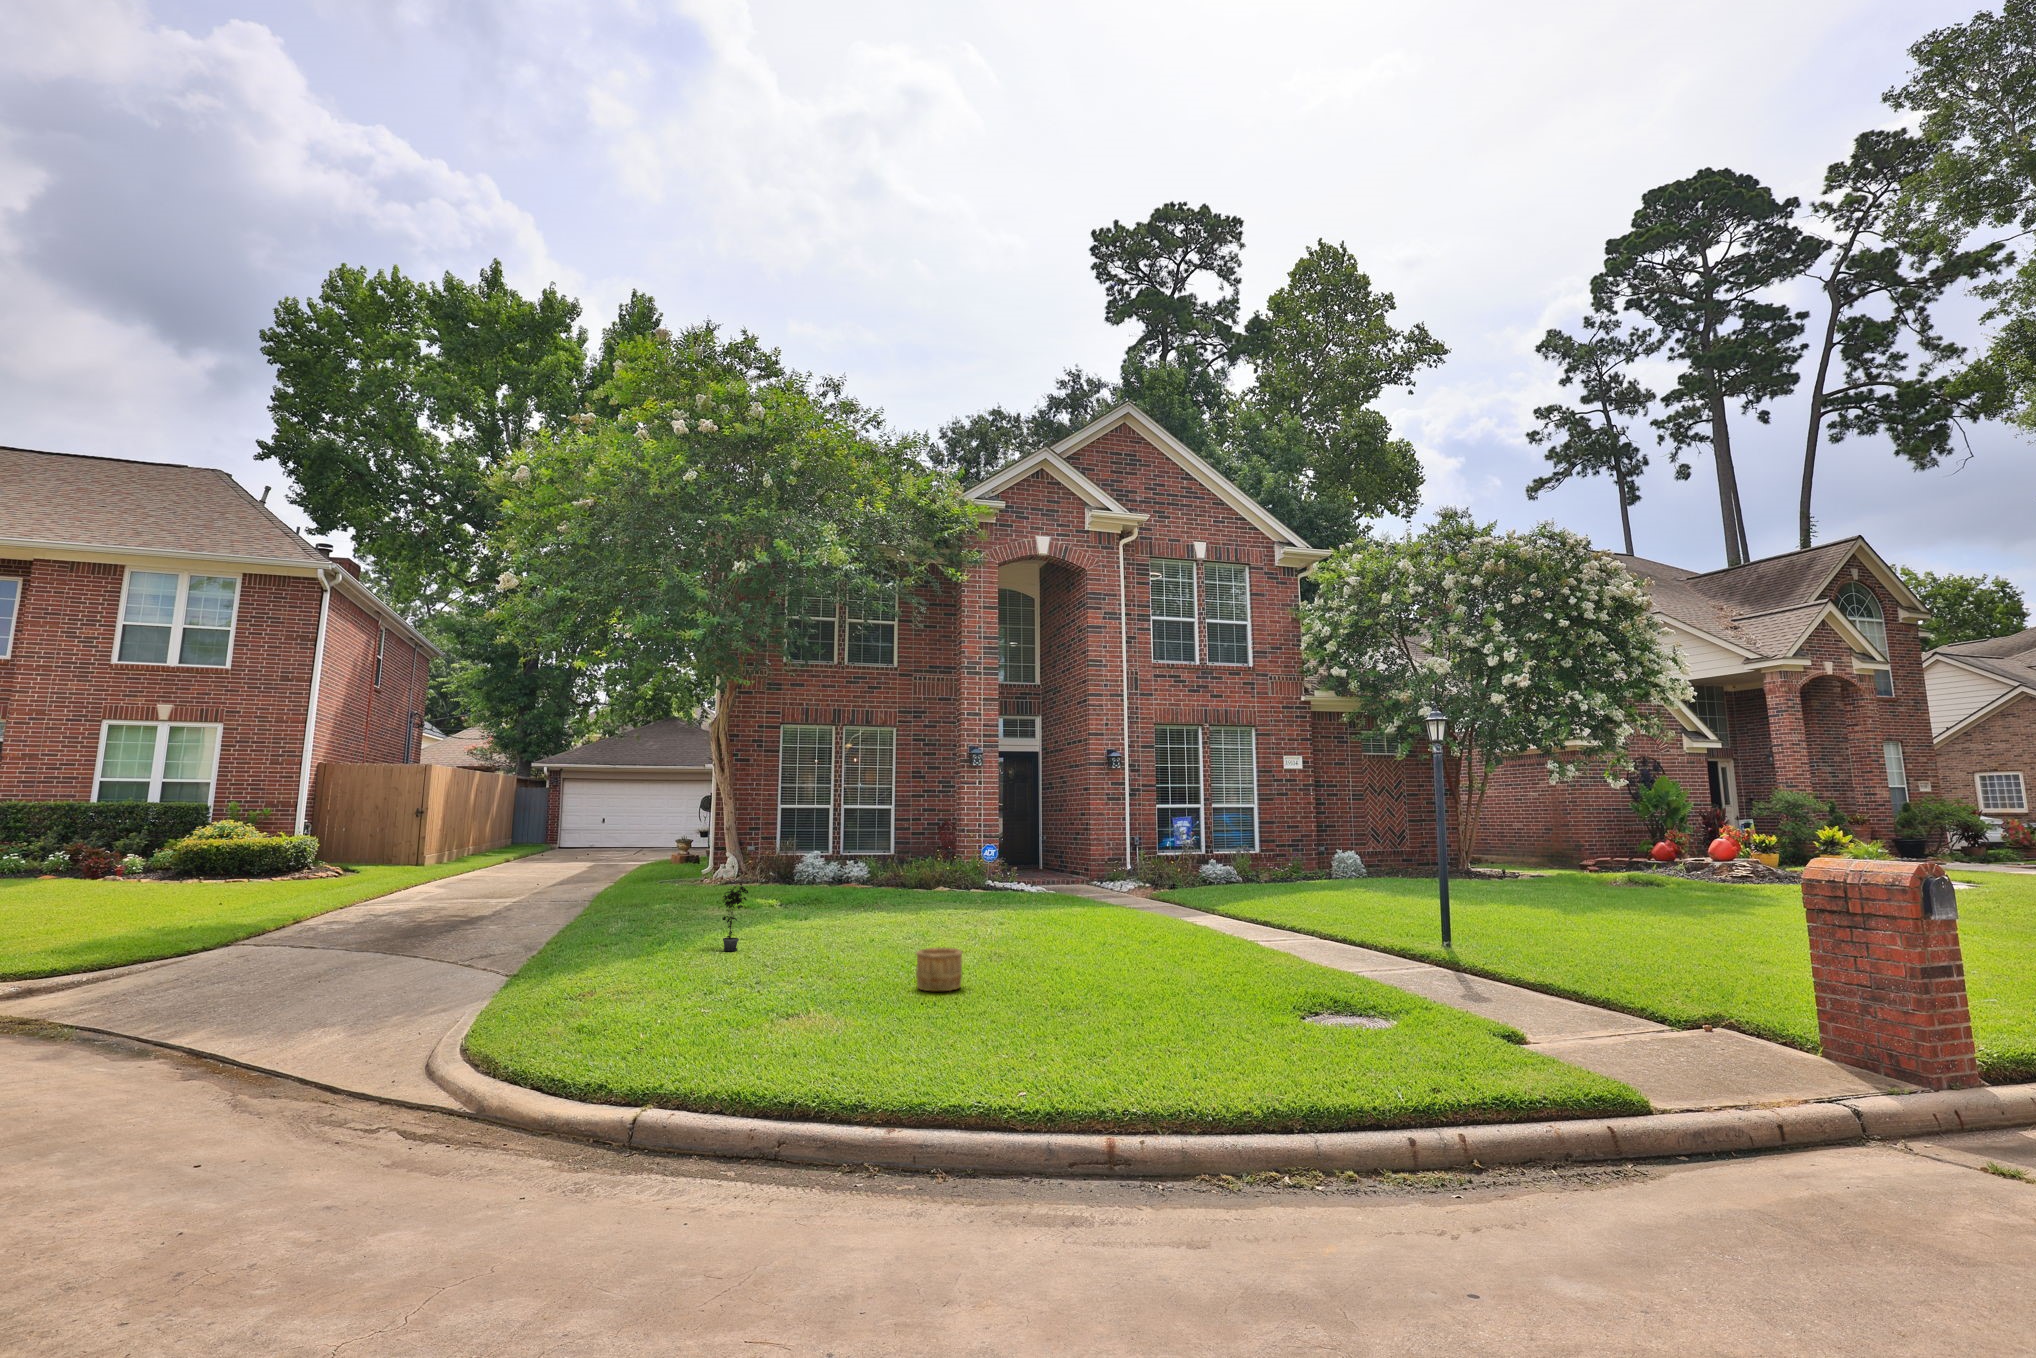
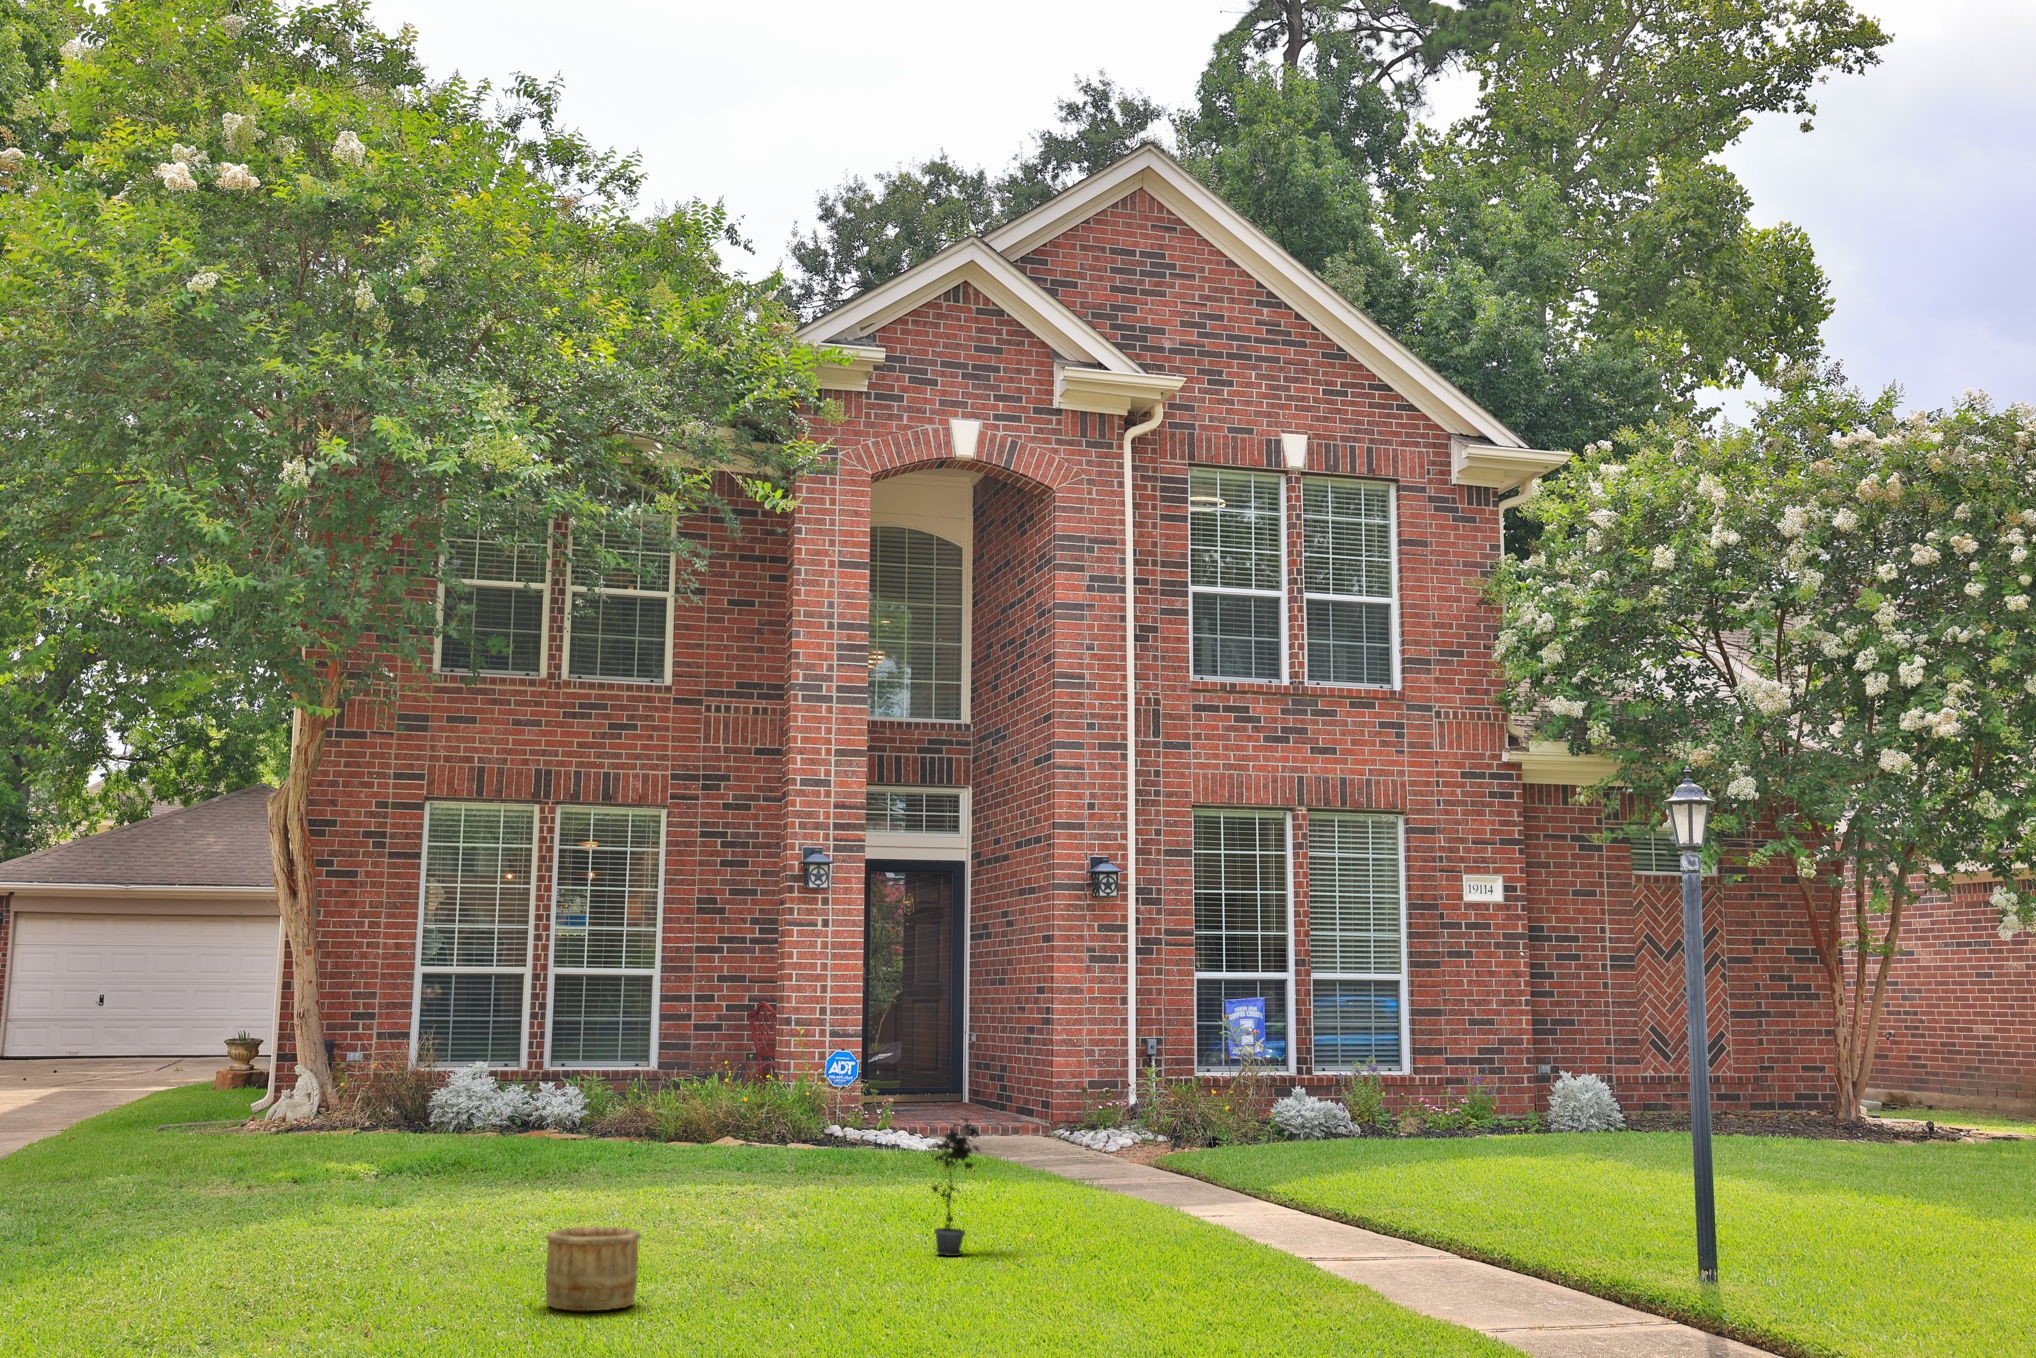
potted plant: present [722,884,748,951] -> present [931,1118,979,1256]

